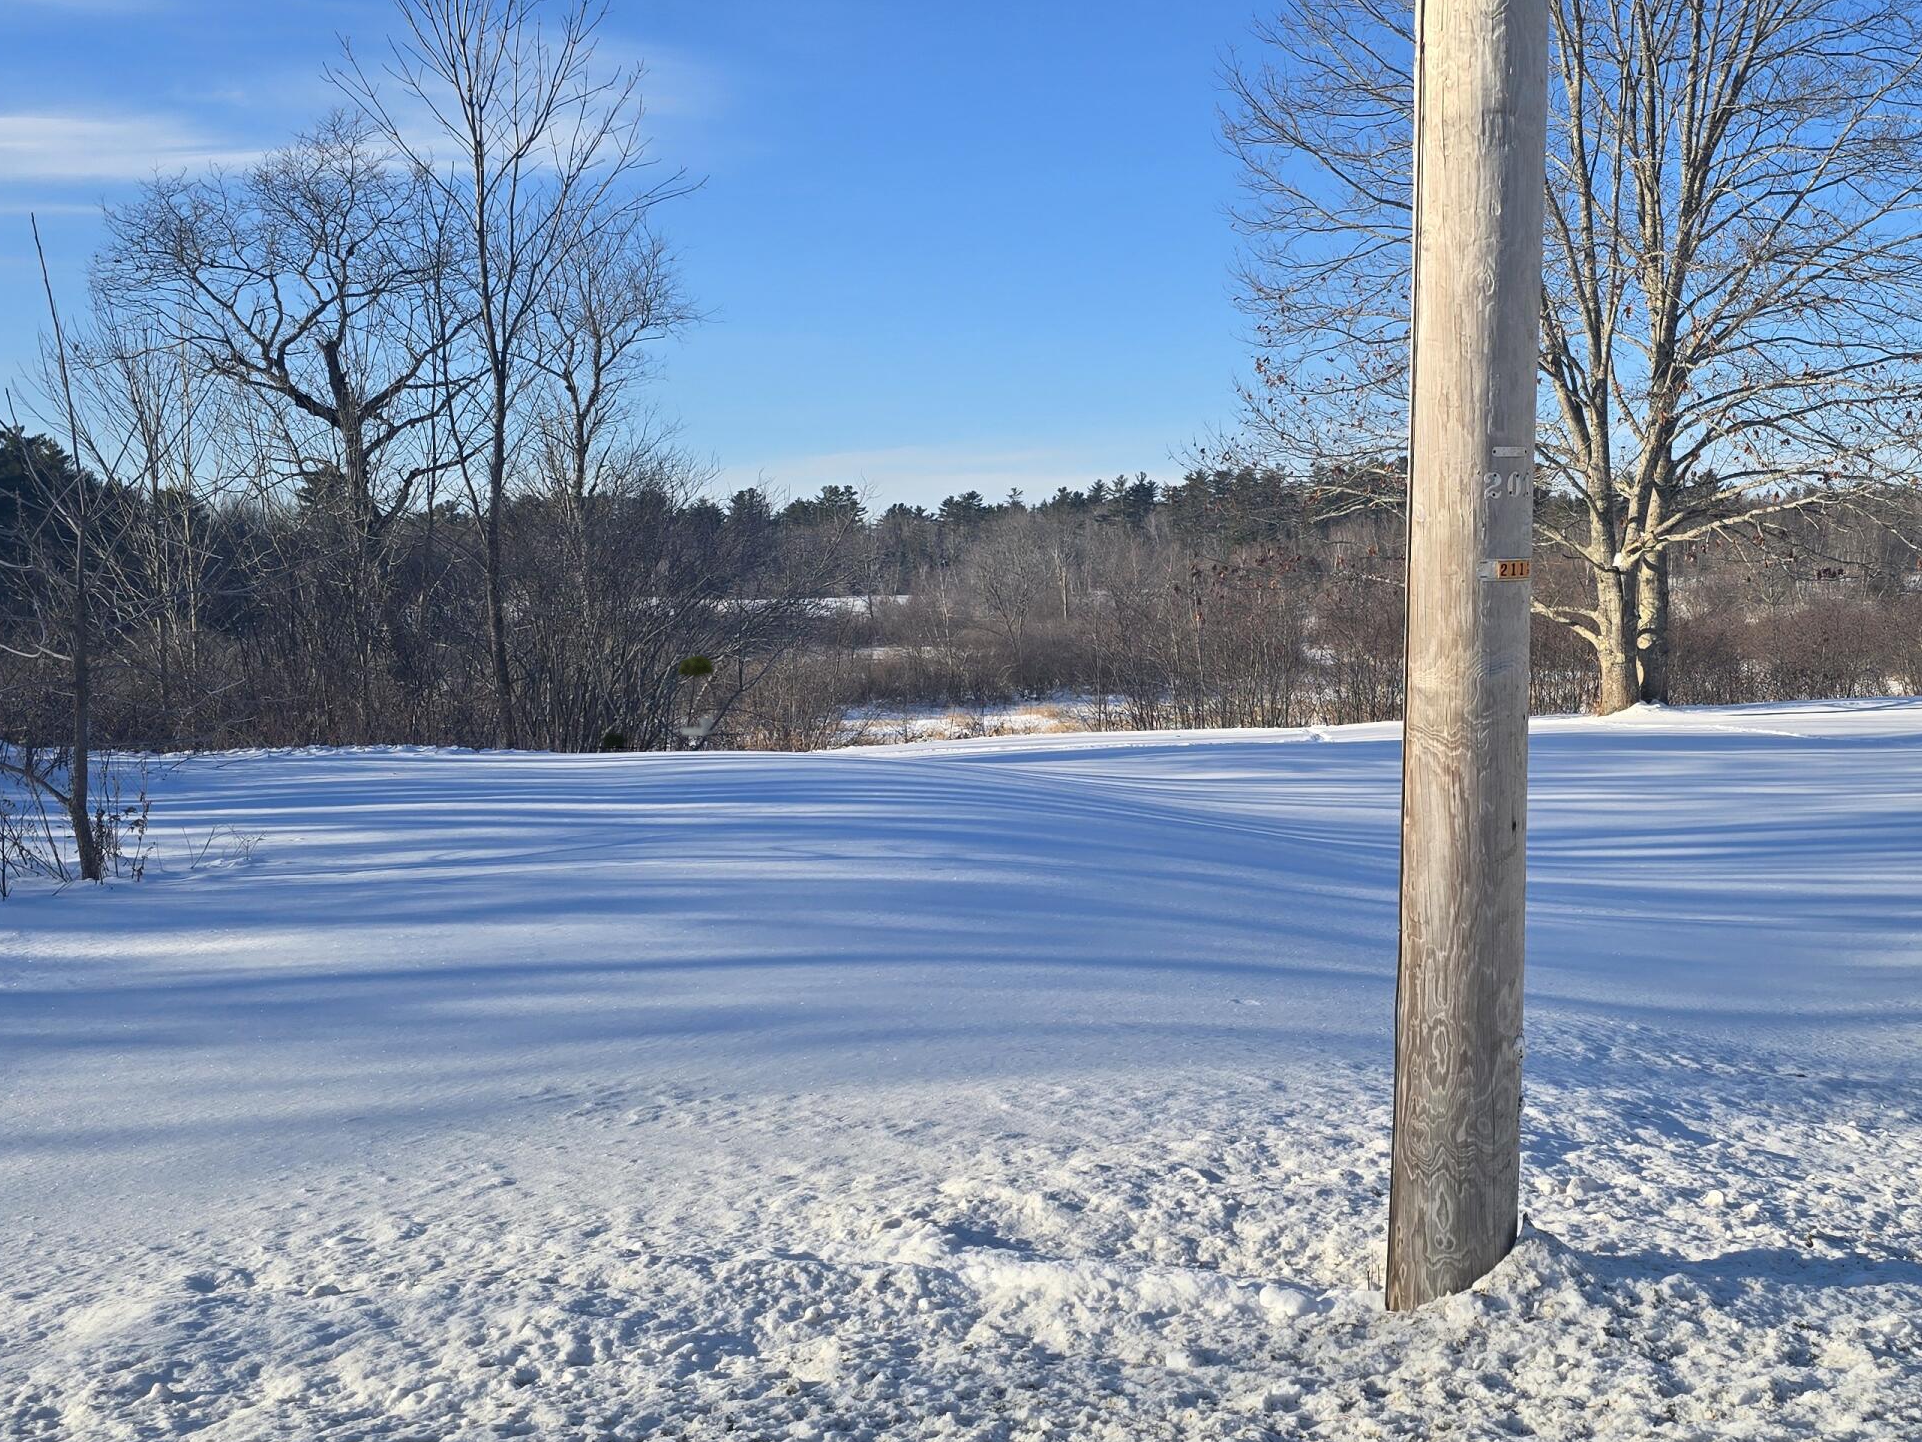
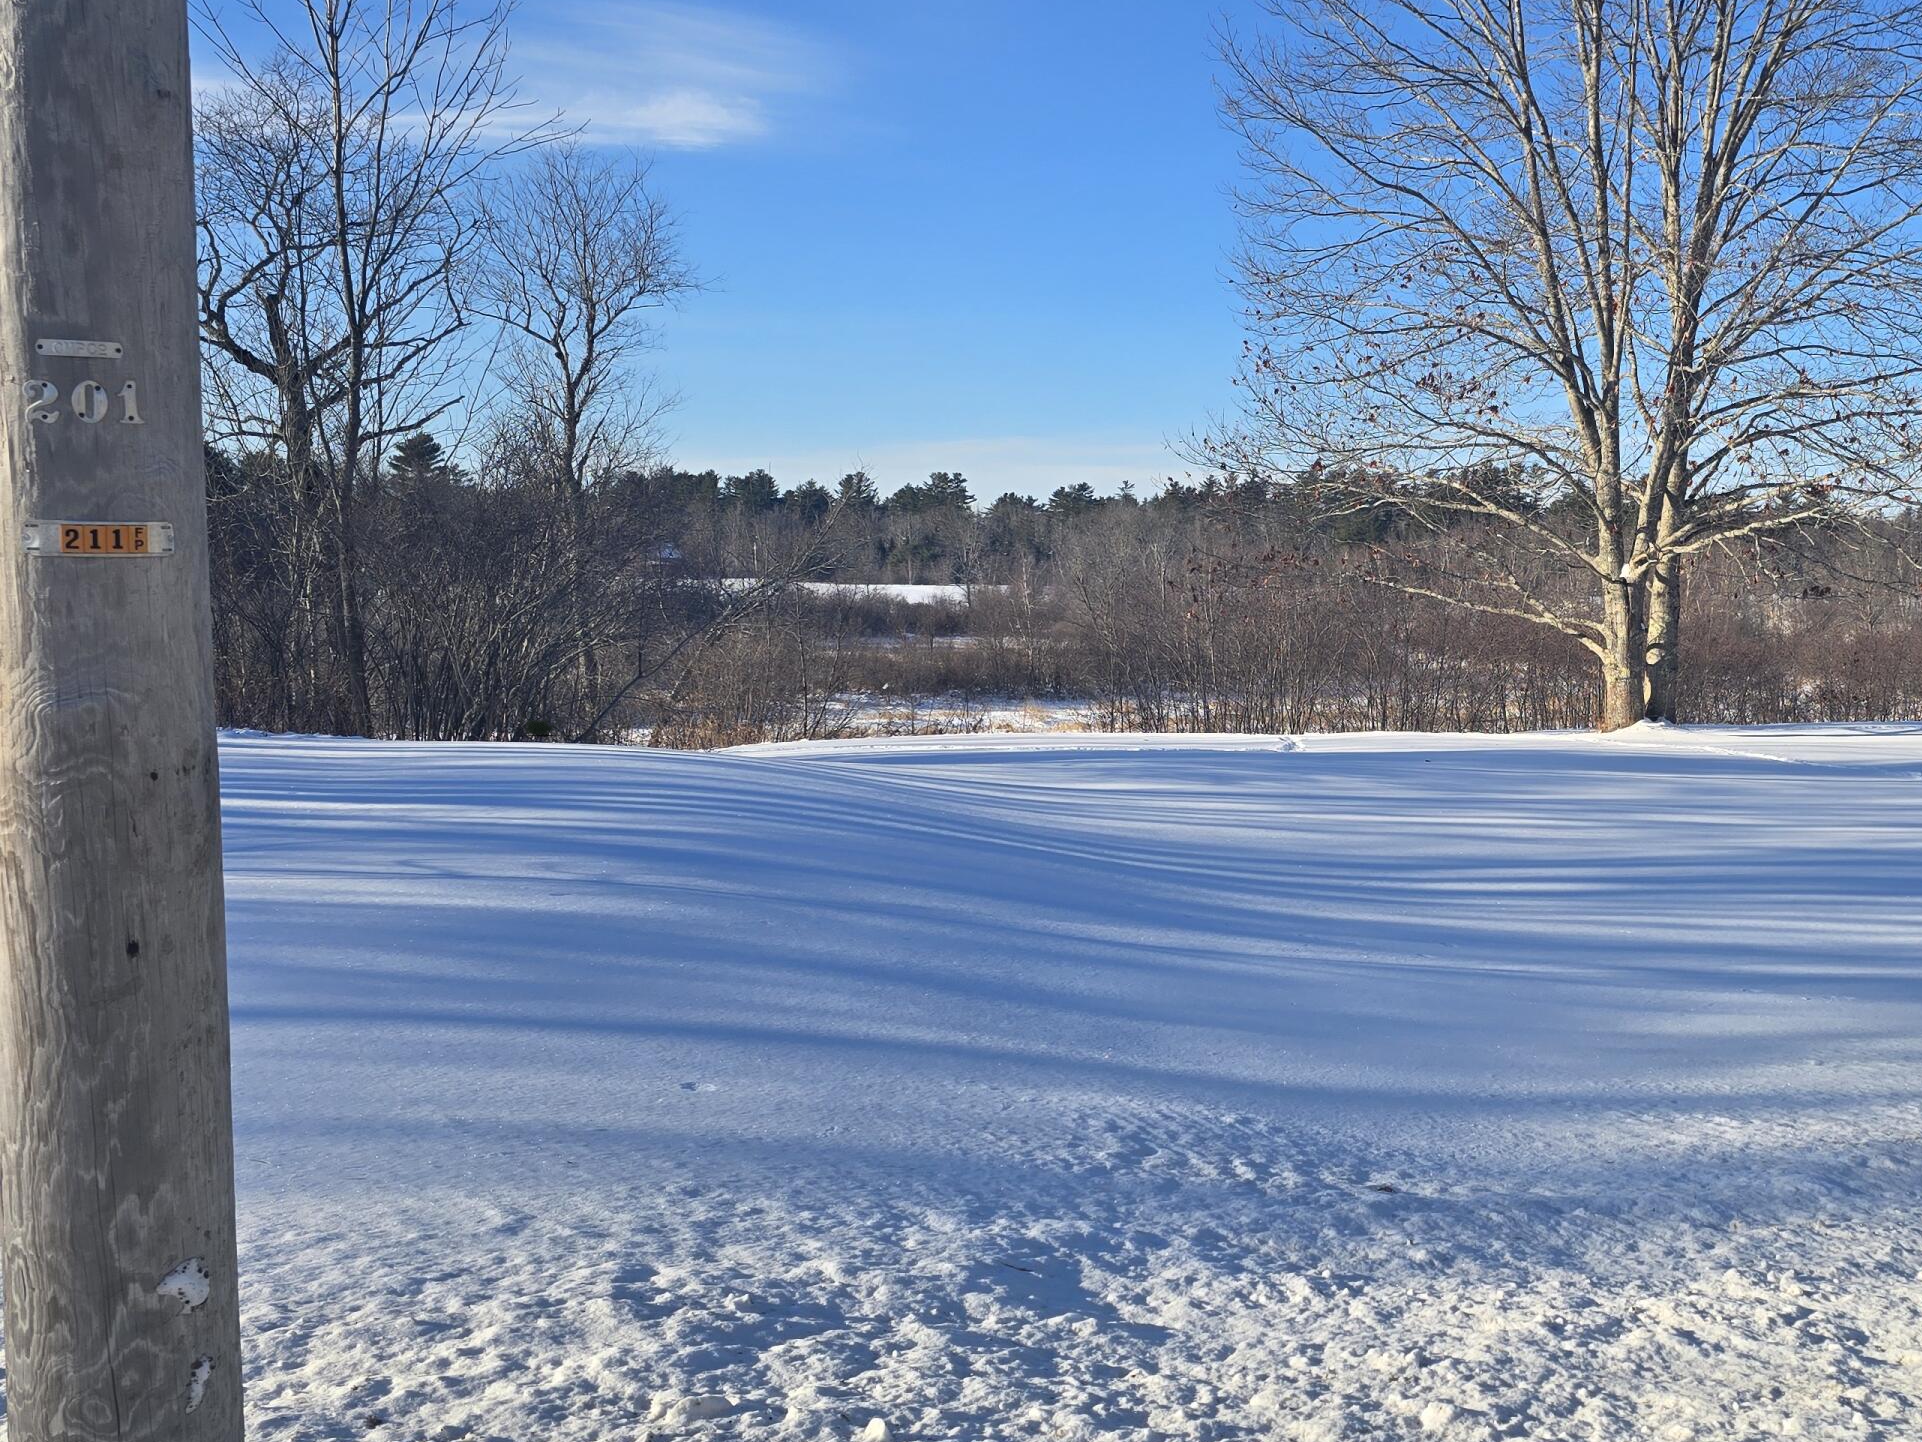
potted tree: present [678,656,714,736] -> none [624,640,665,726]

